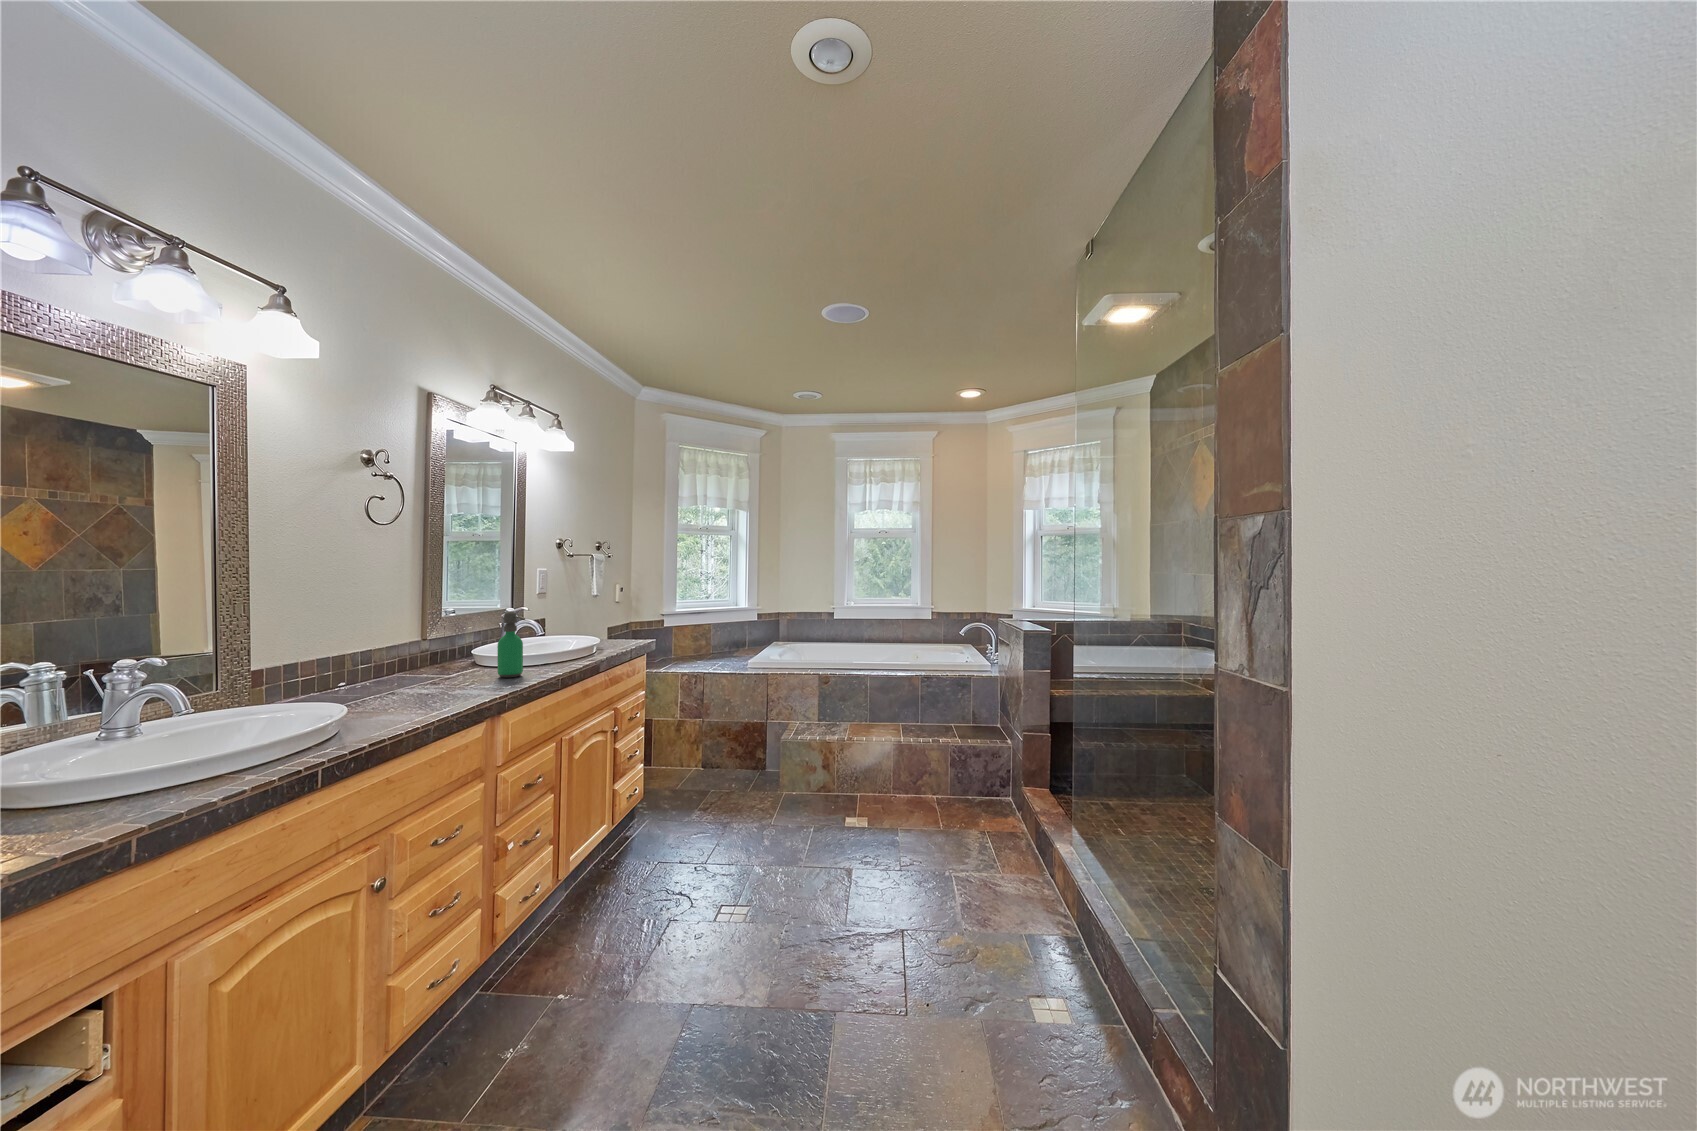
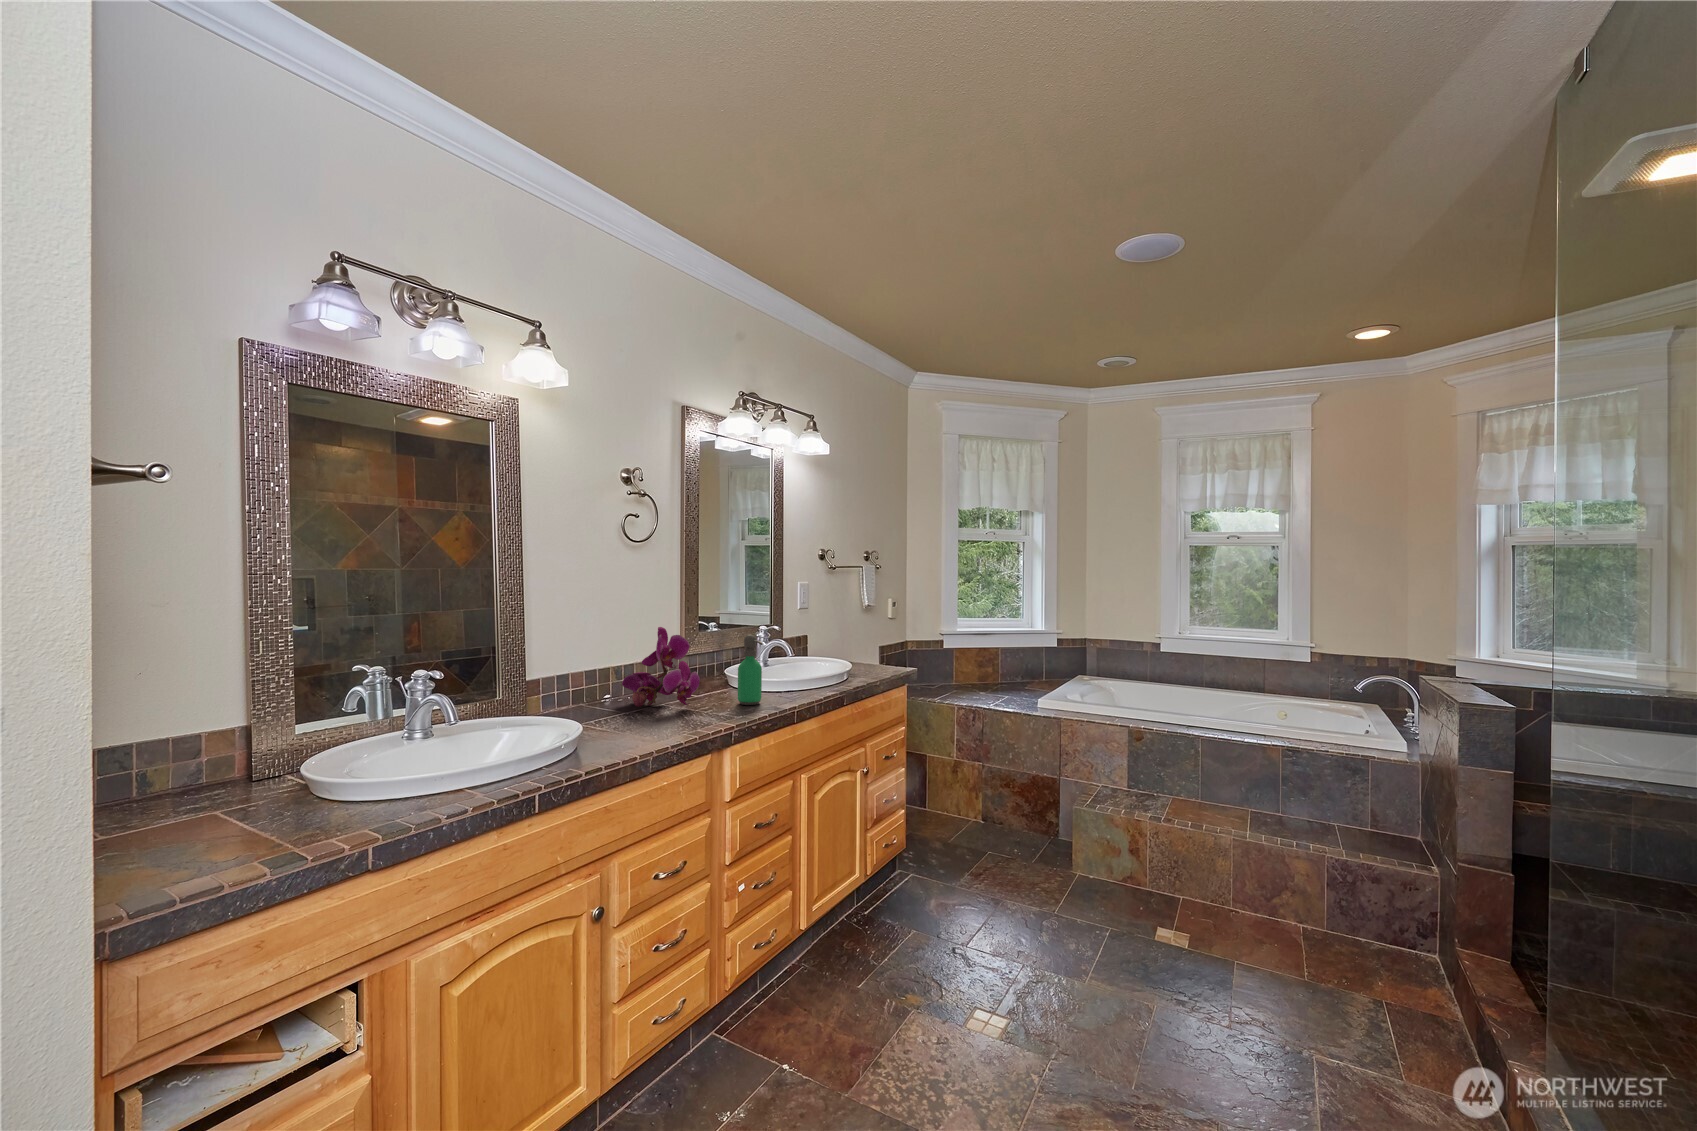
flower: none [362,607,457,687] -> present [622,627,700,707]

